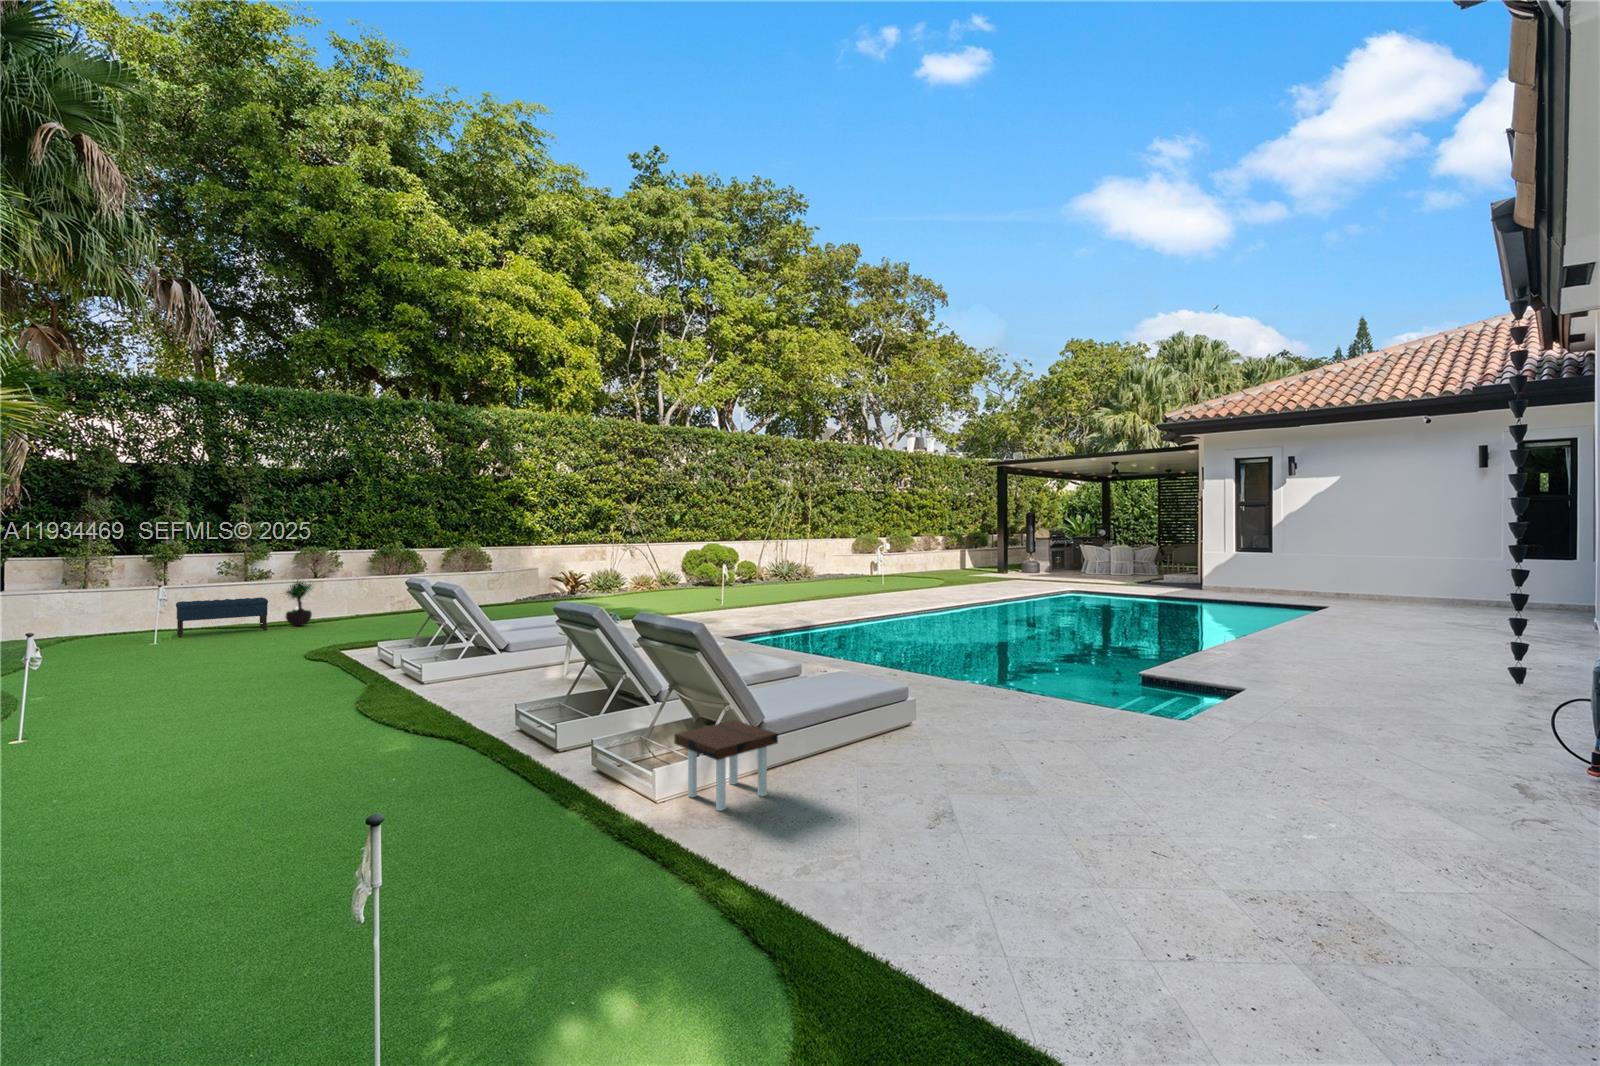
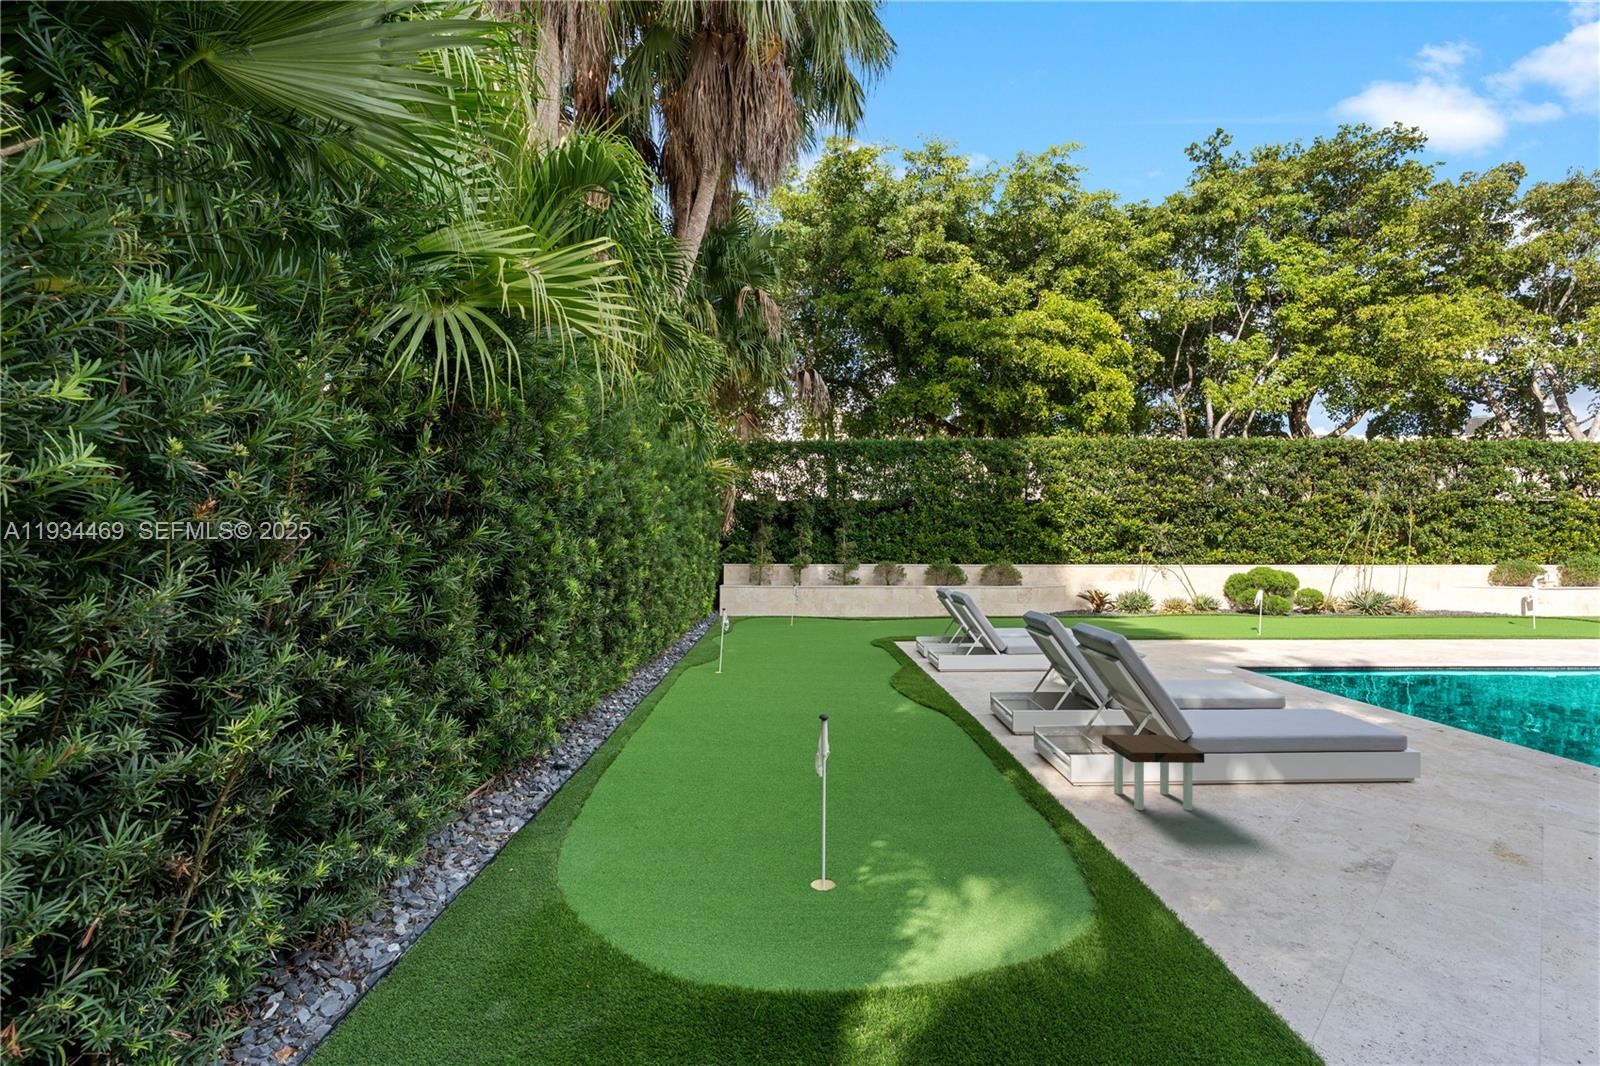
potted tree: present [285,581,312,626] -> none [863,583,886,620]
bench: present [176,597,268,637] -> none [805,597,856,621]

